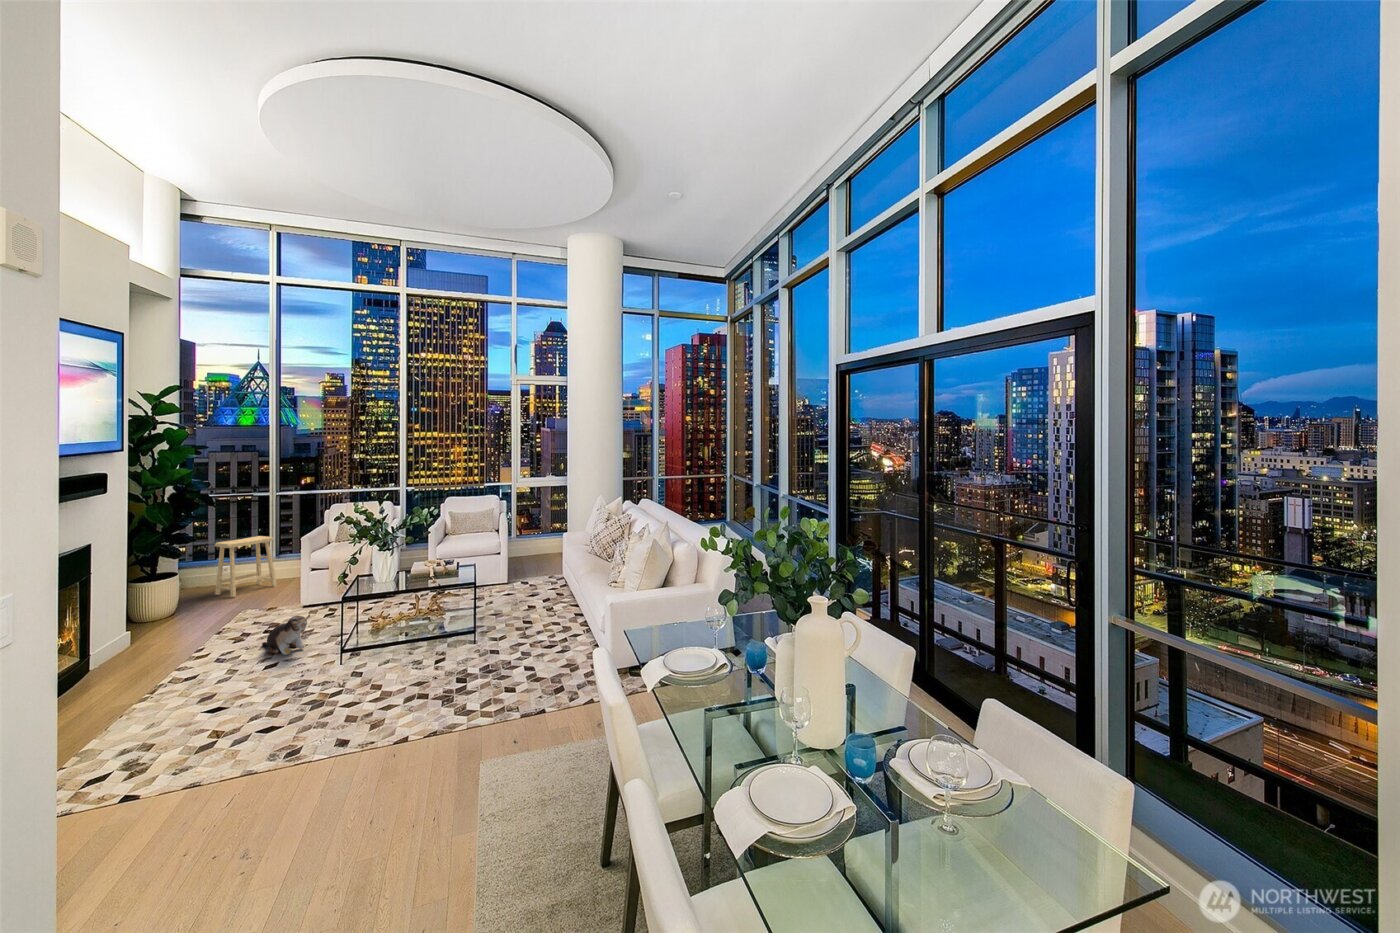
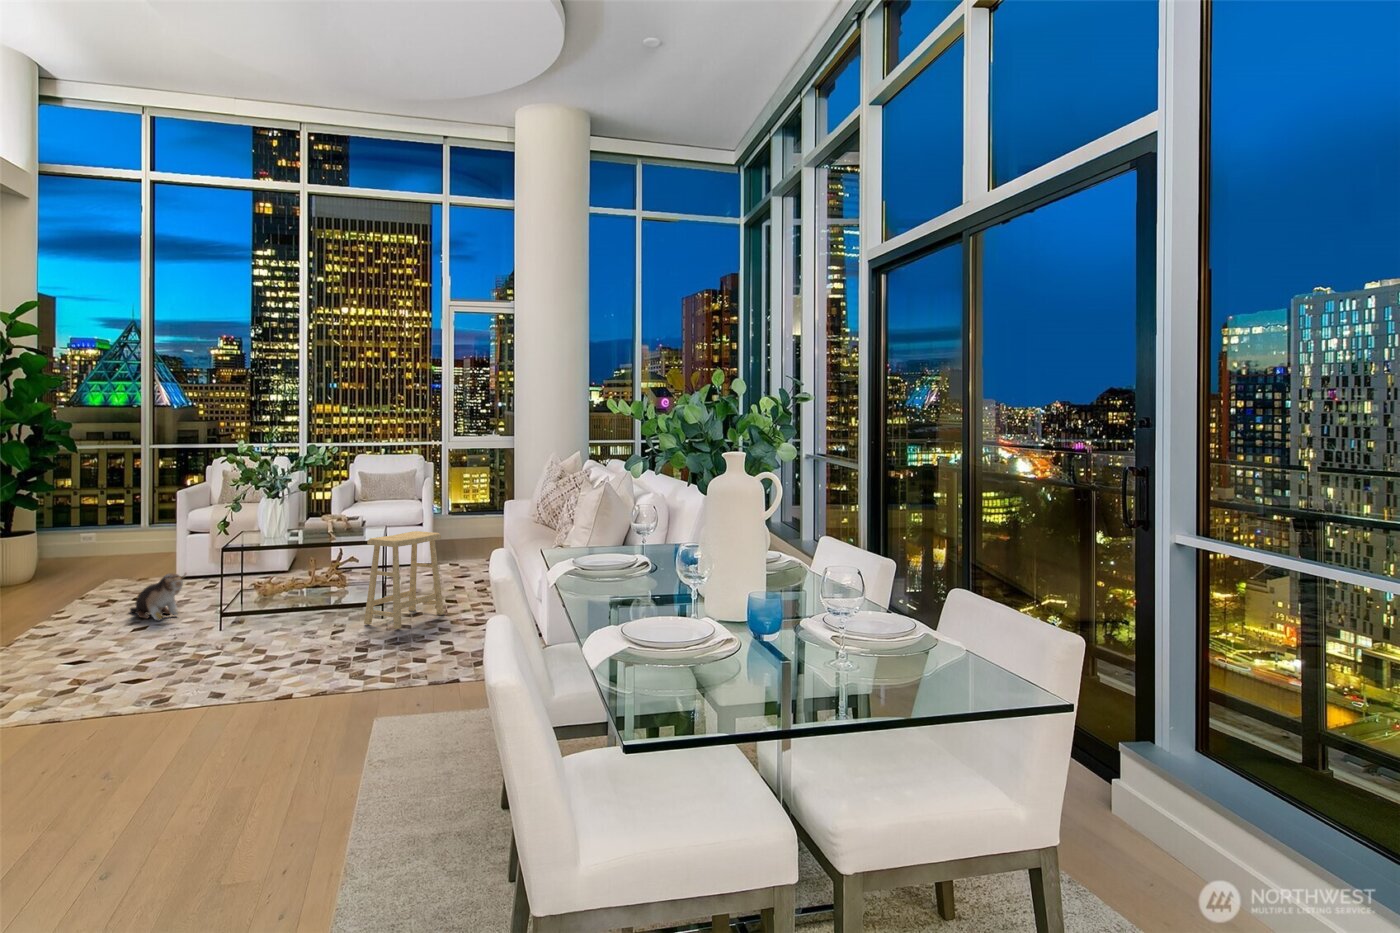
footstool: present [215,536,277,597] -> present [364,531,444,629]

